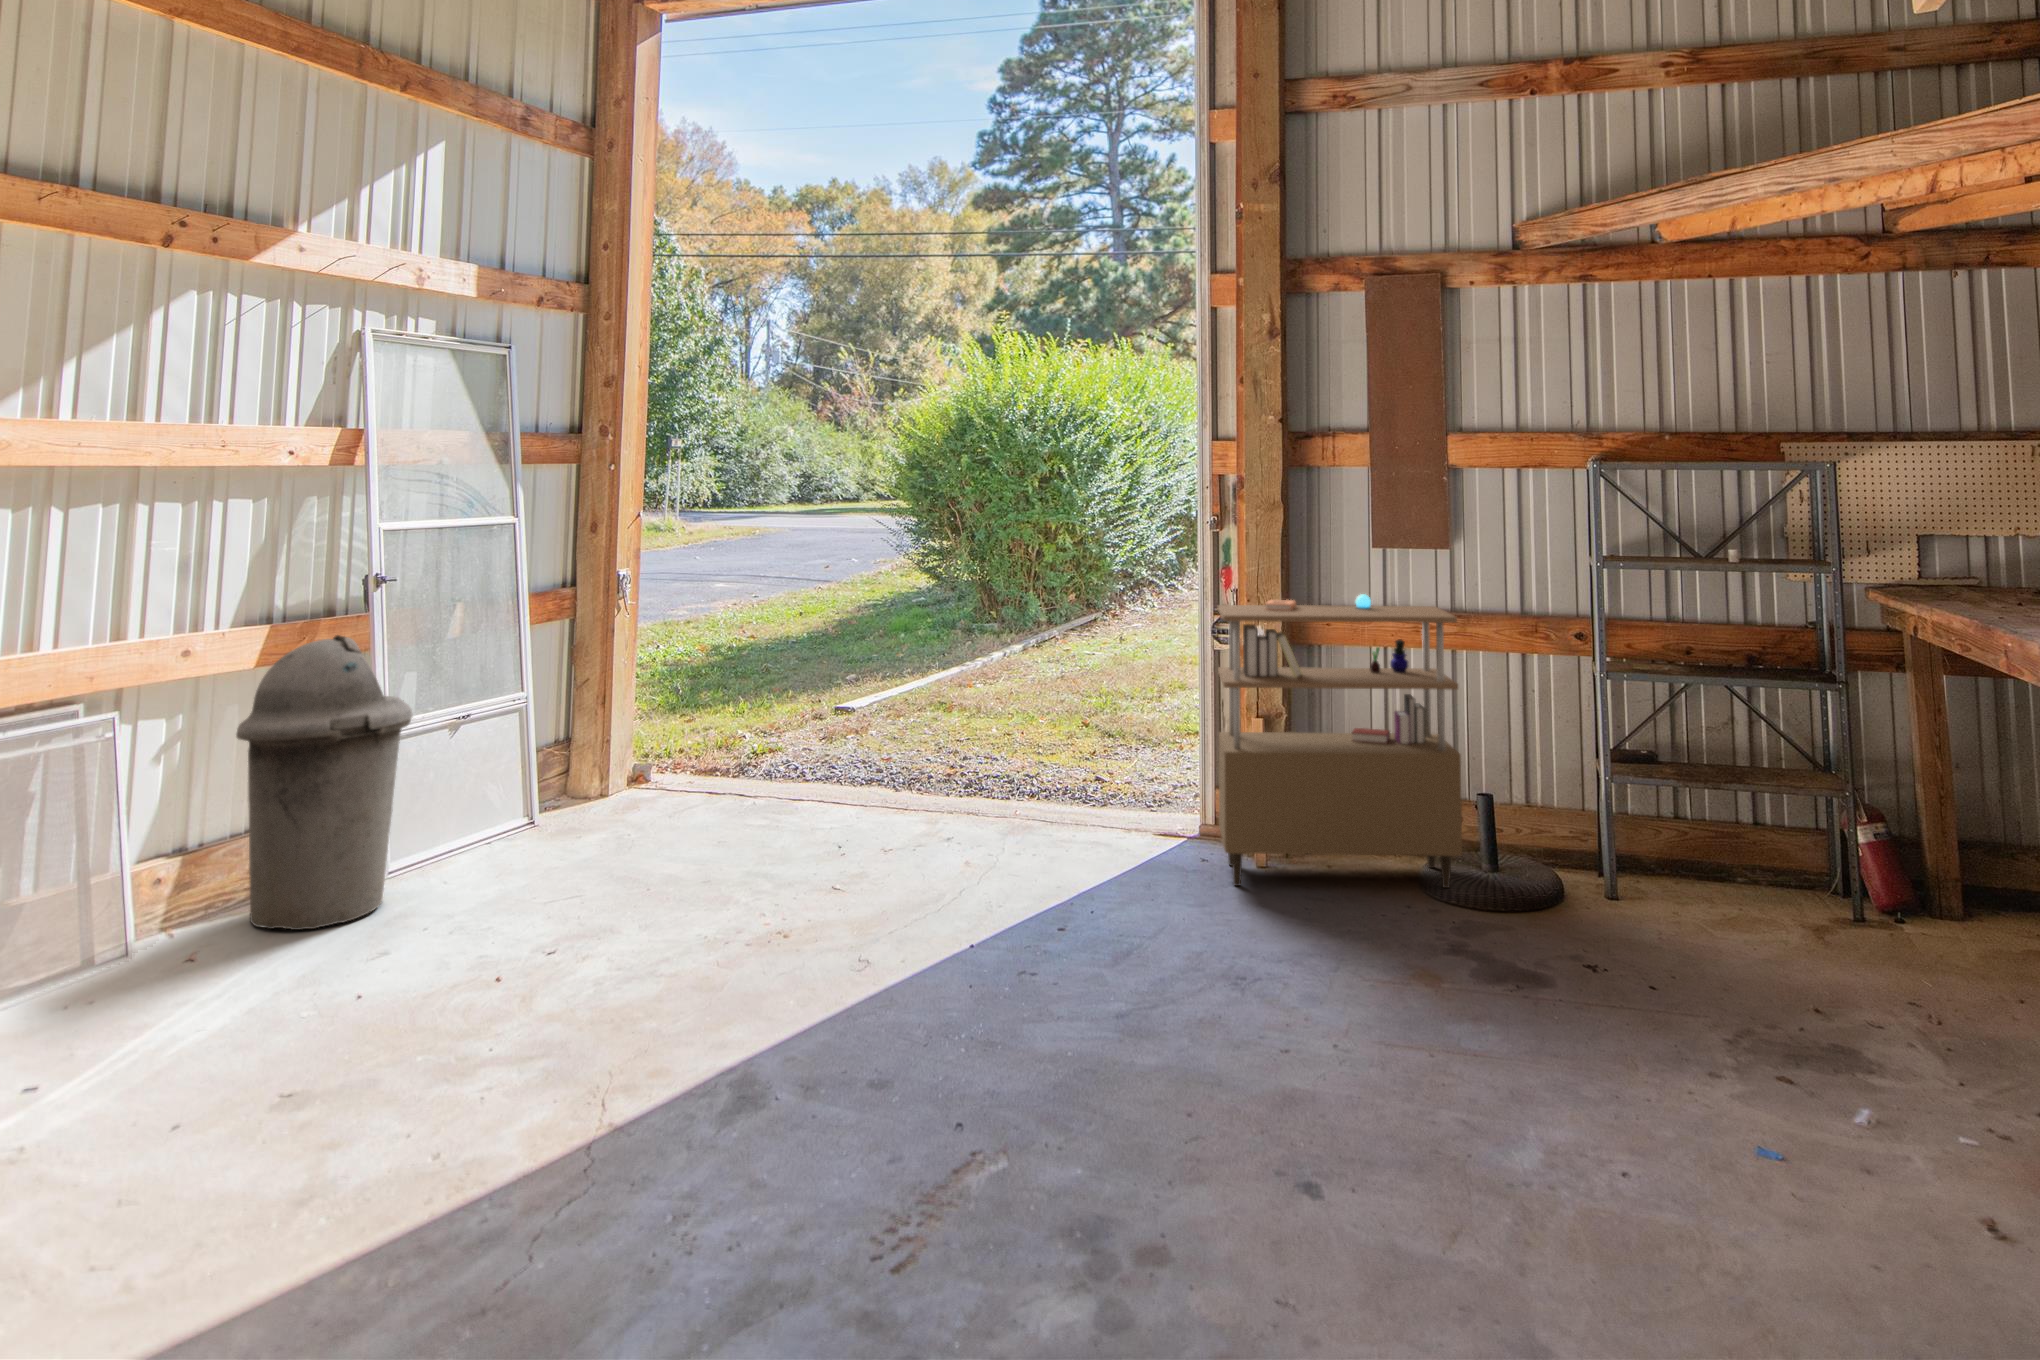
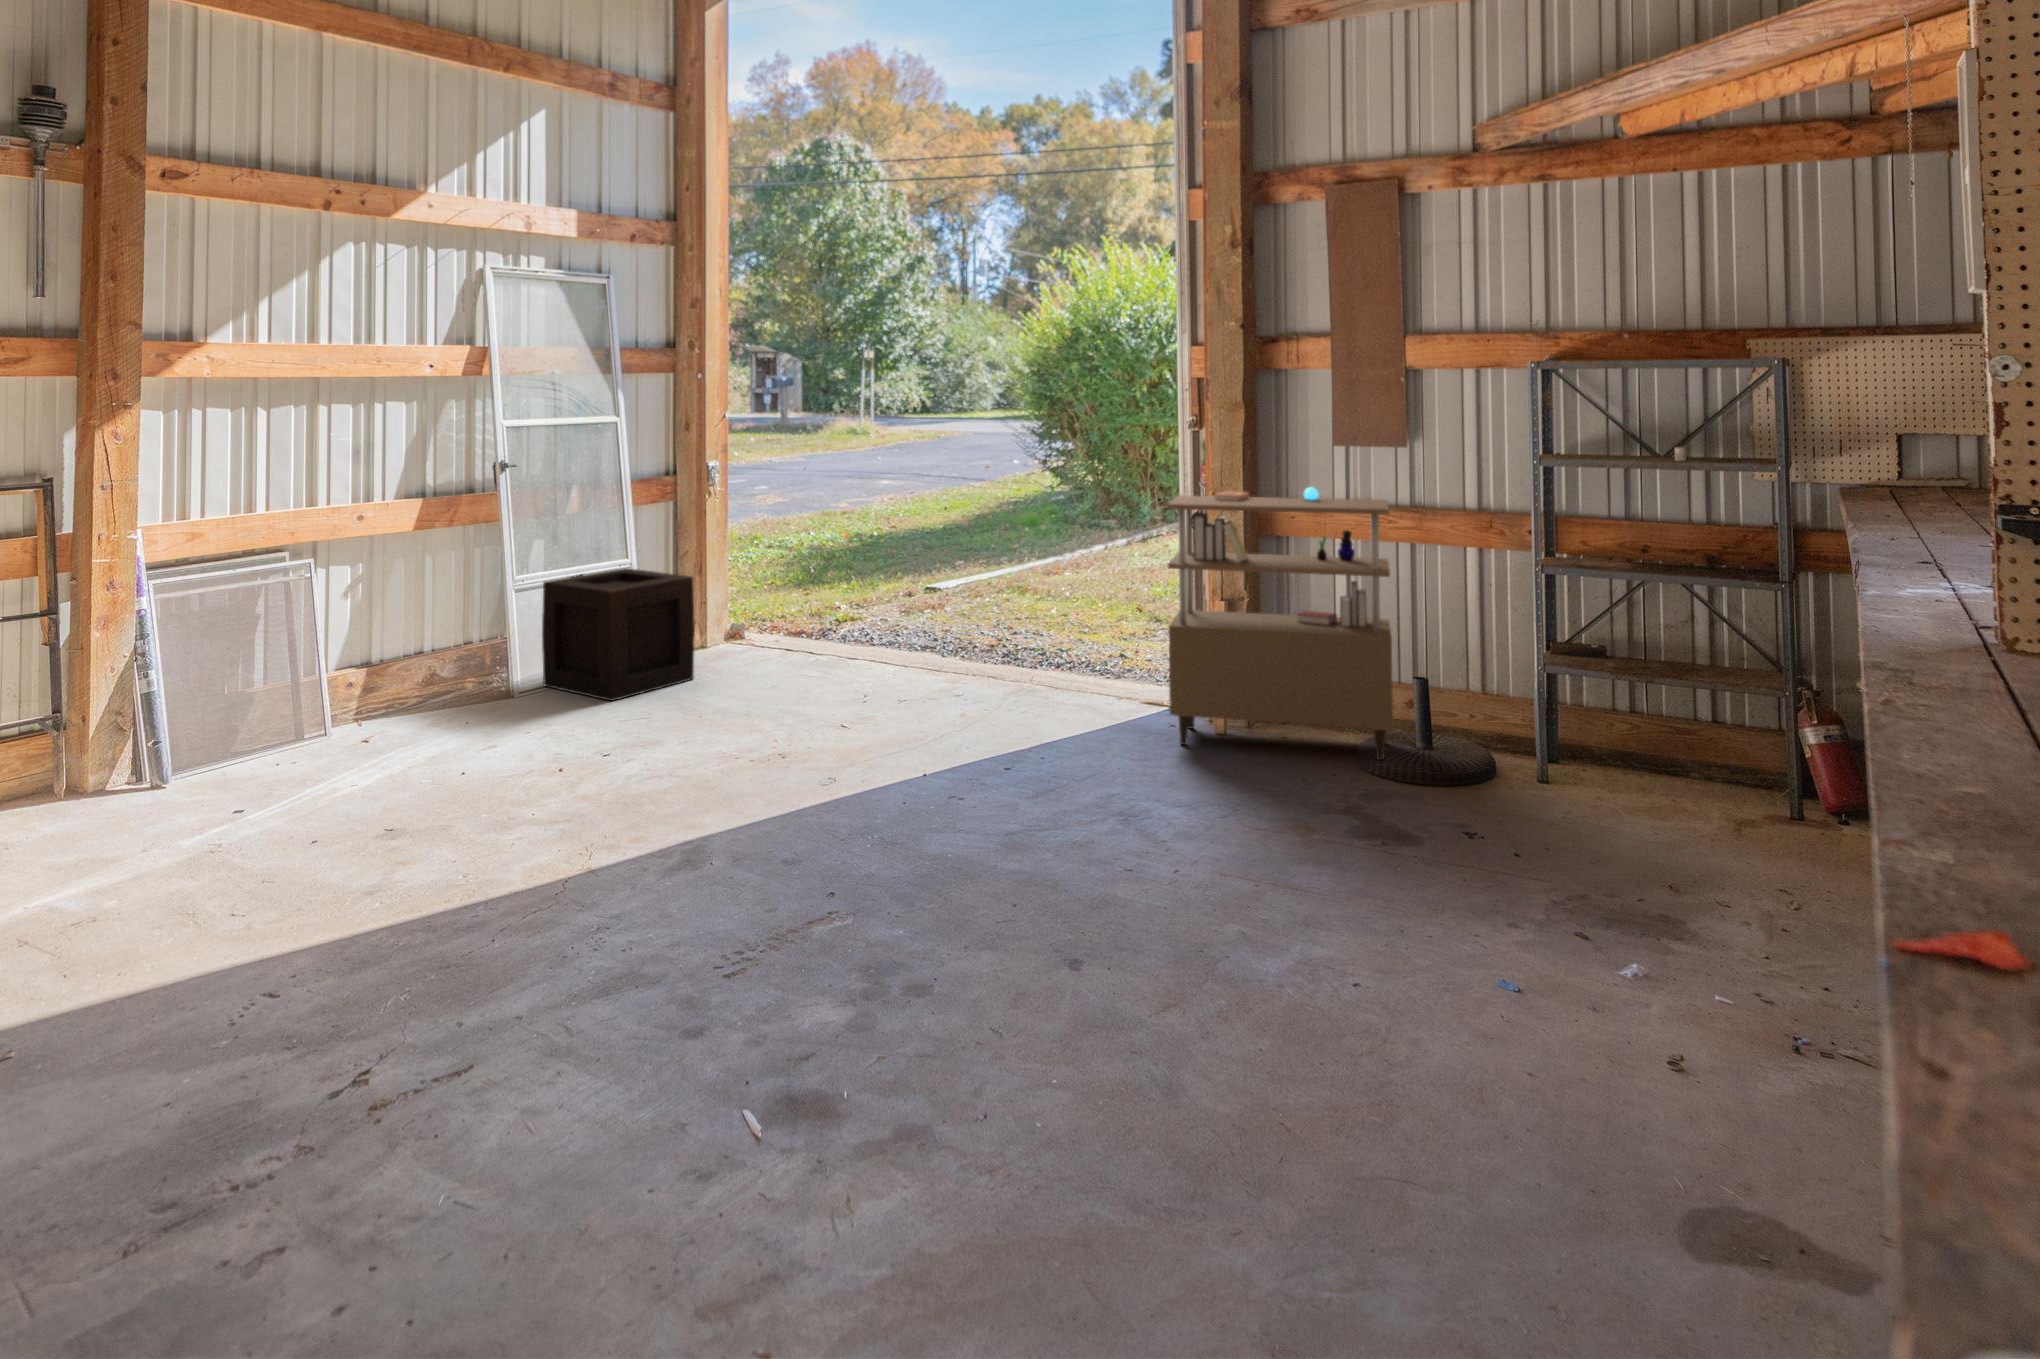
trash can: present [236,635,412,930] -> none [396,506,522,726]
wooden crate: none [418,705,621,878] -> present [542,568,695,701]

